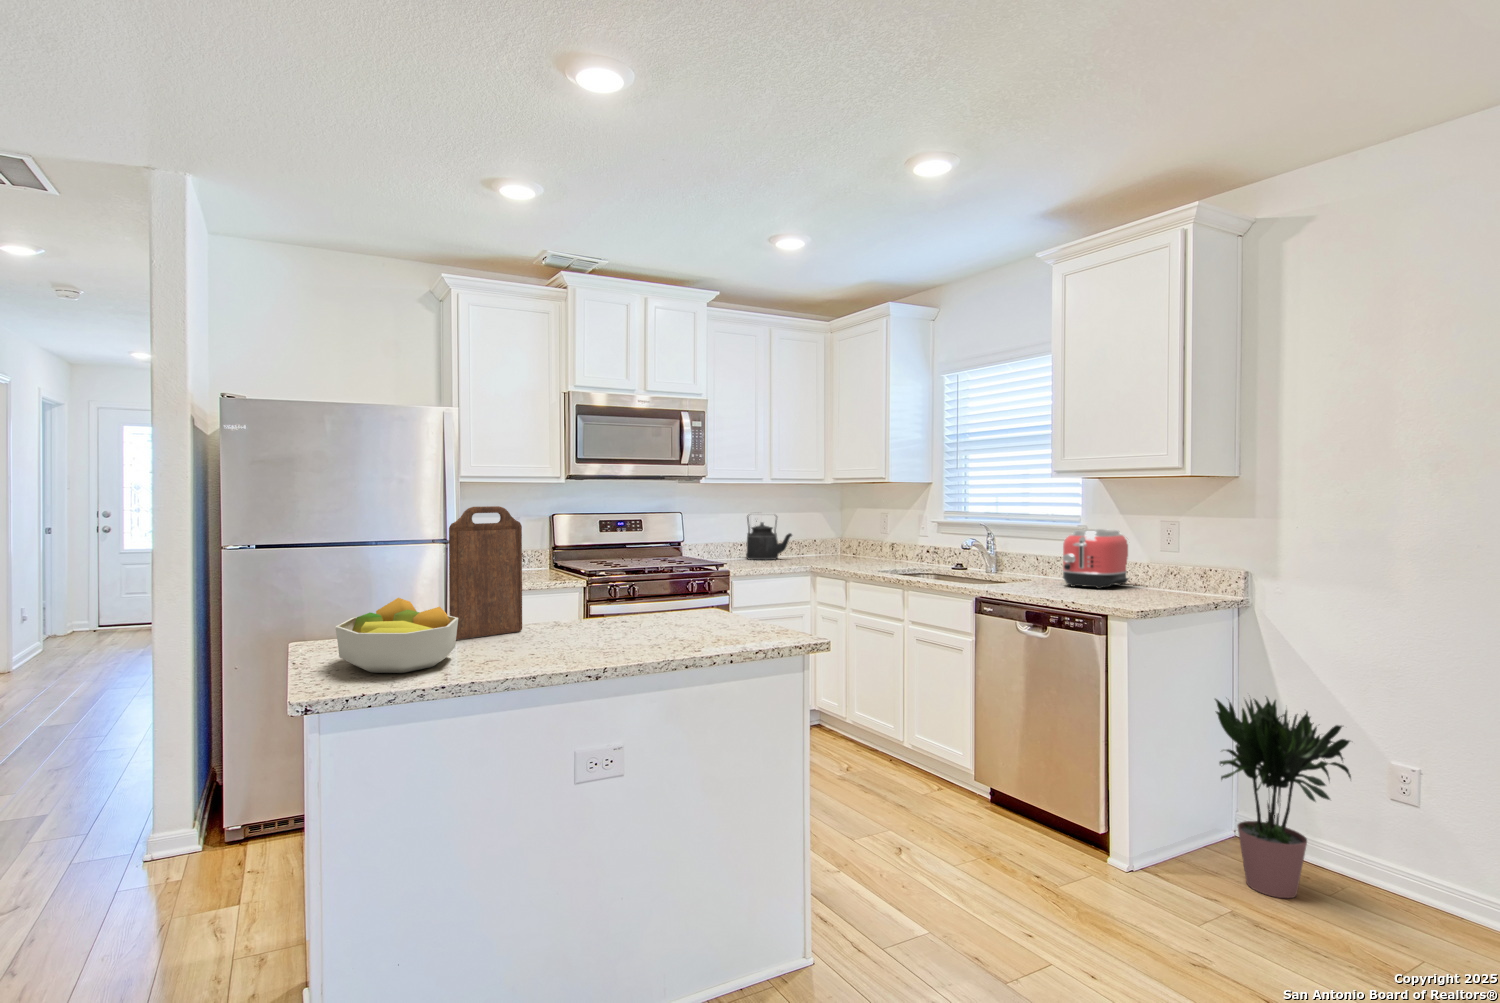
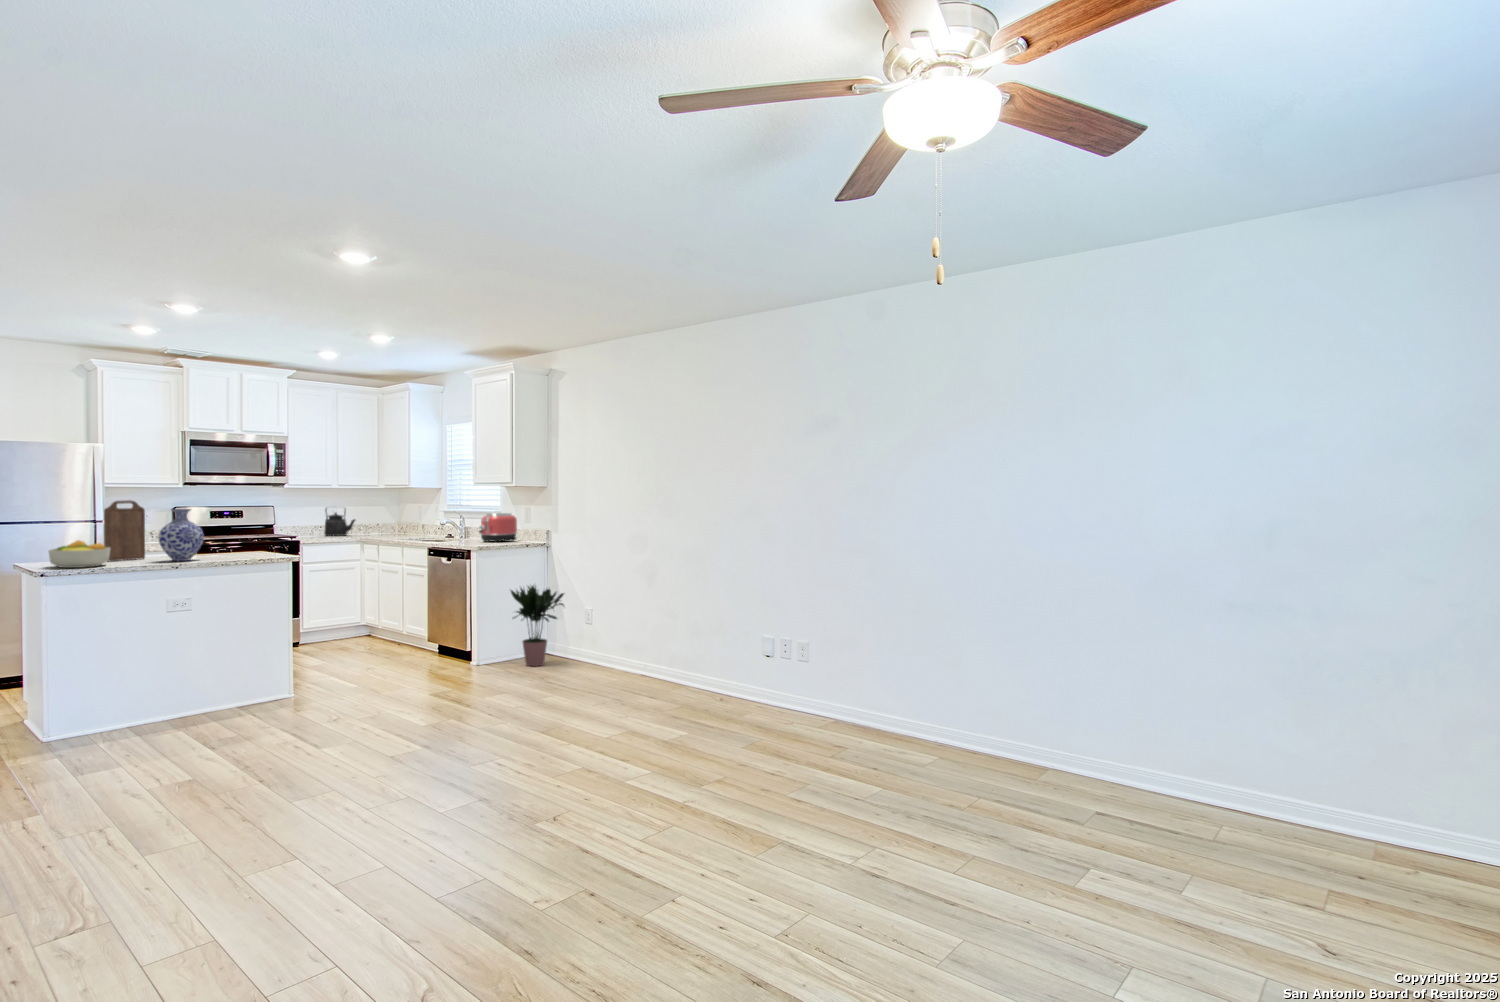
vase: none [551,526,637,649] -> present [158,509,204,561]

